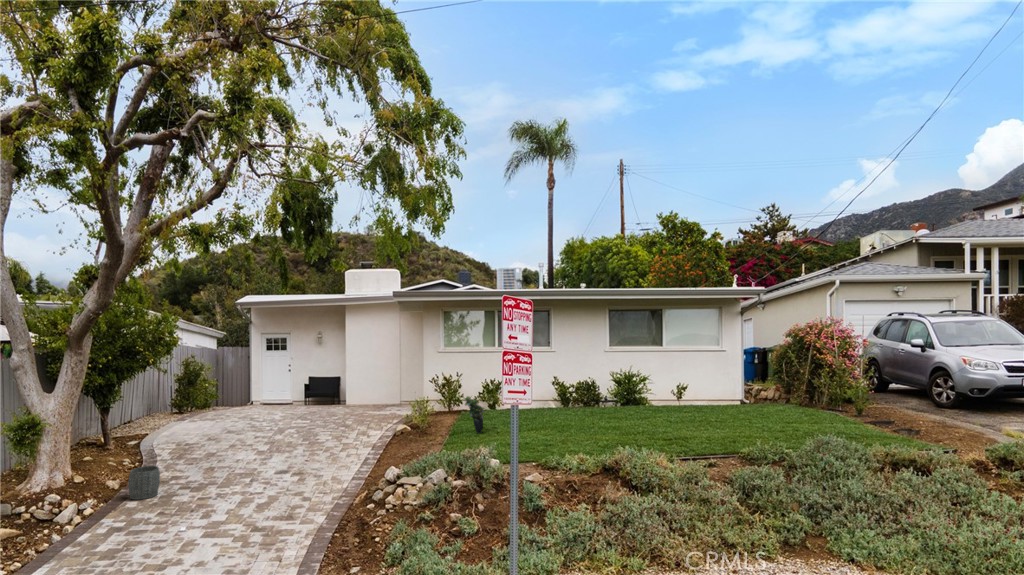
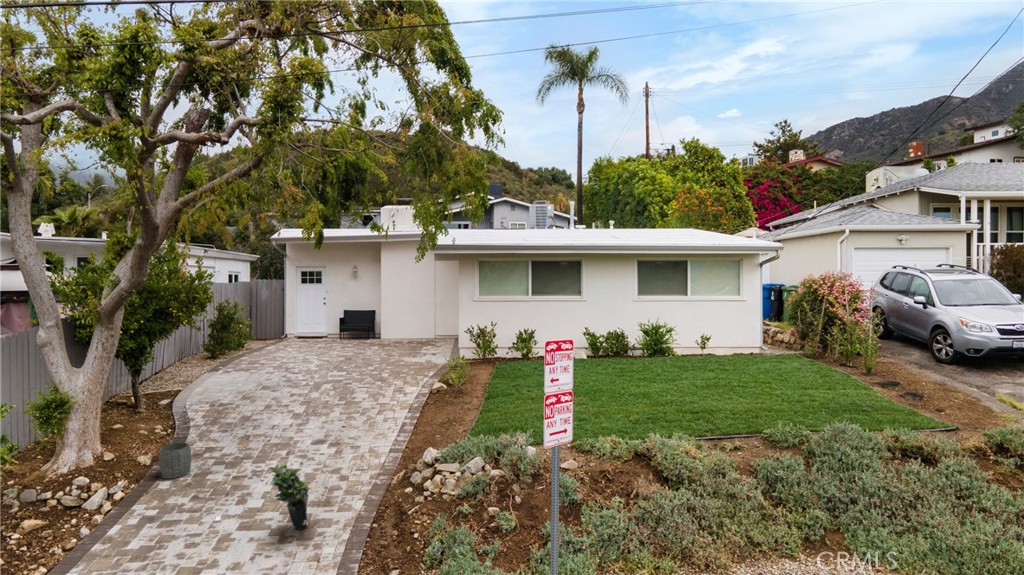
potted plant: present [464,396,485,434] -> present [269,461,310,530]

